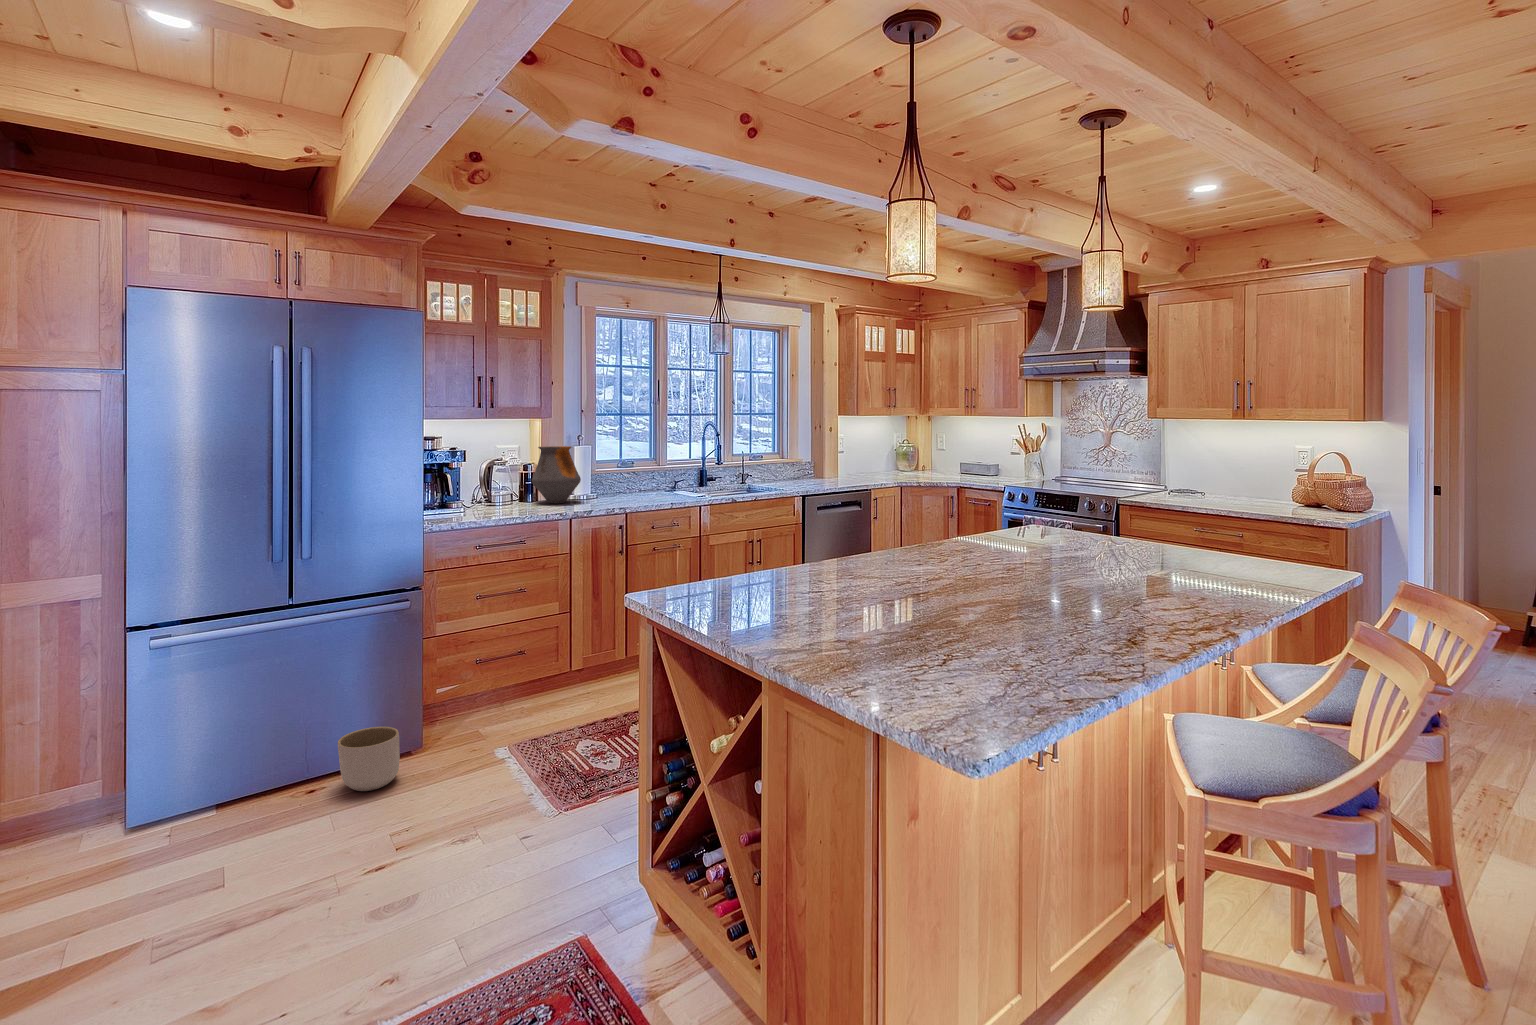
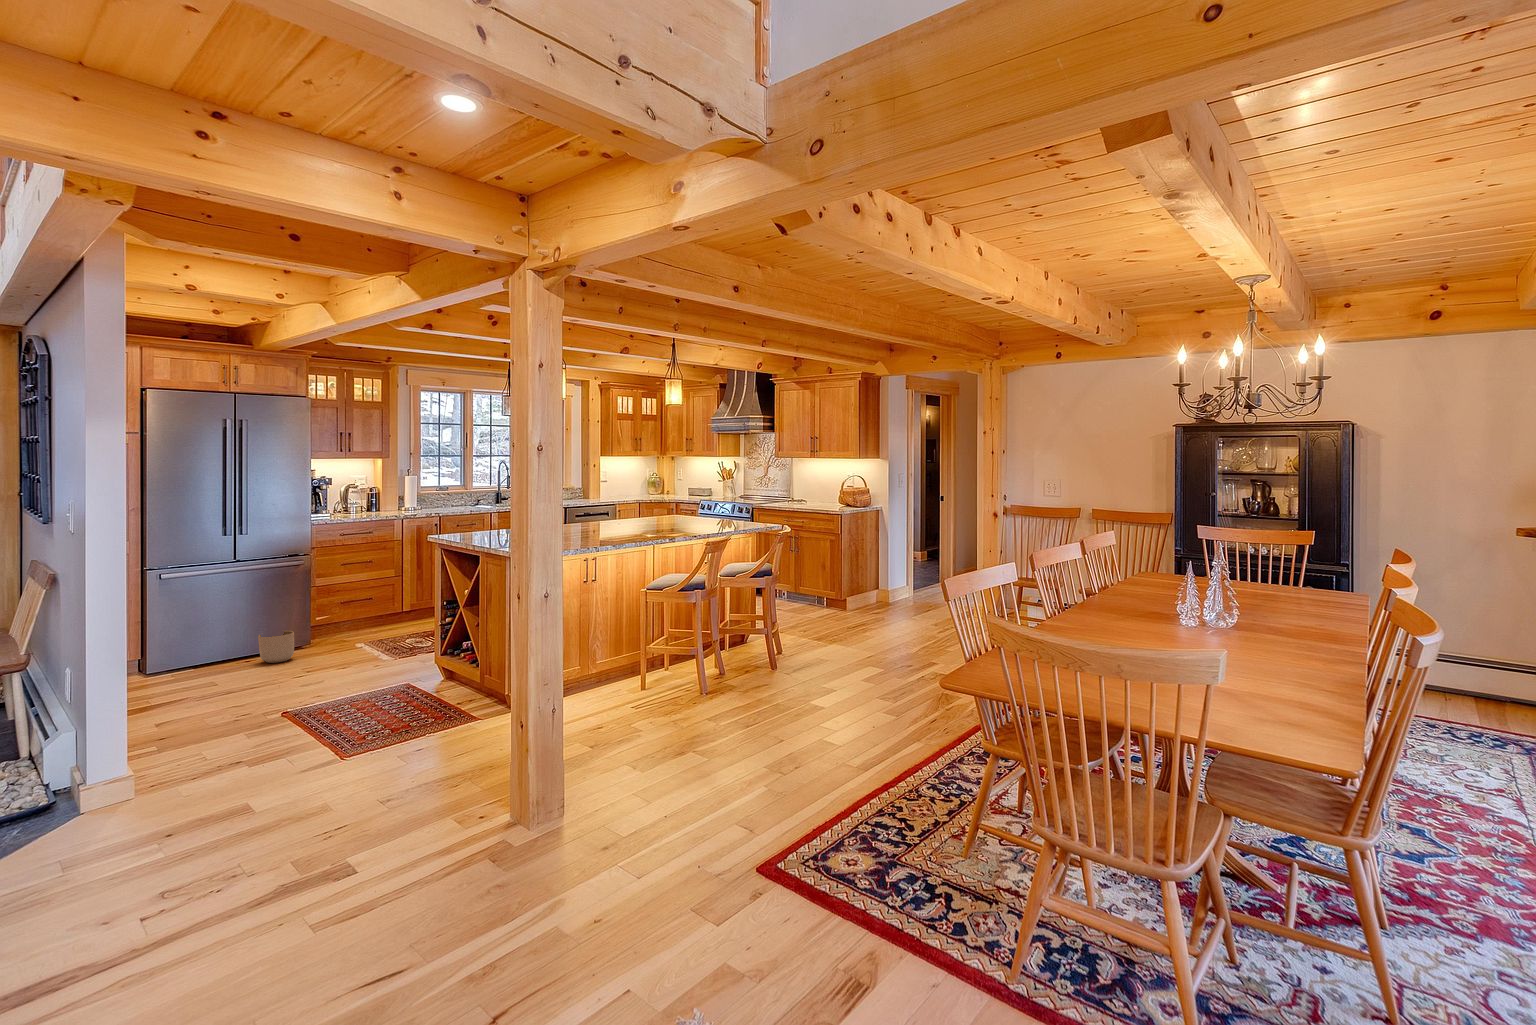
vase: present [532,446,581,503] -> none [376,475,409,511]

